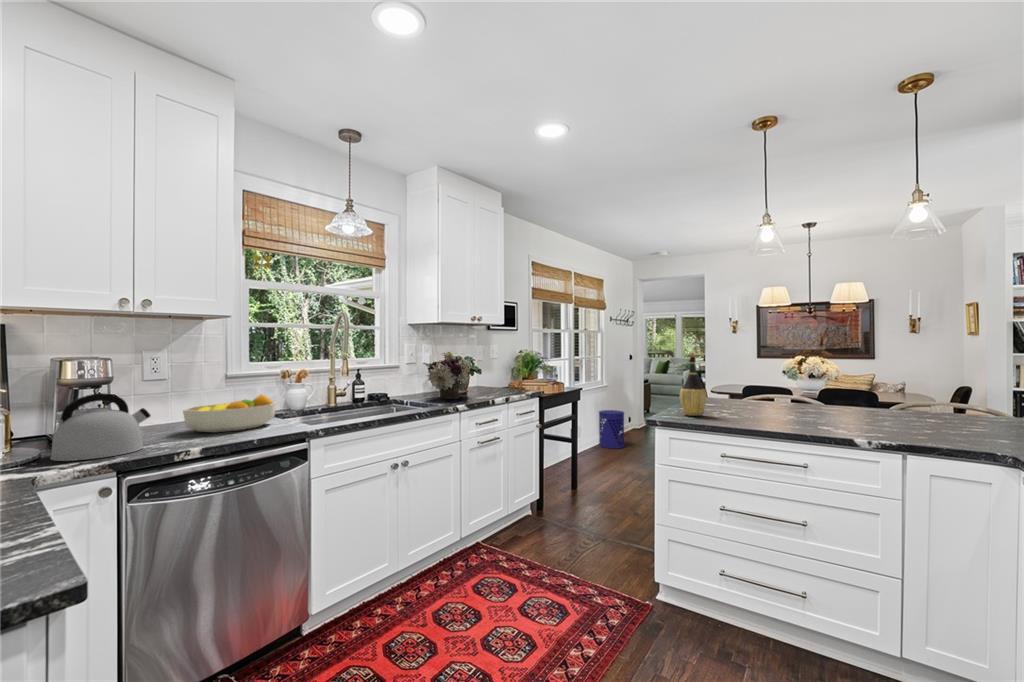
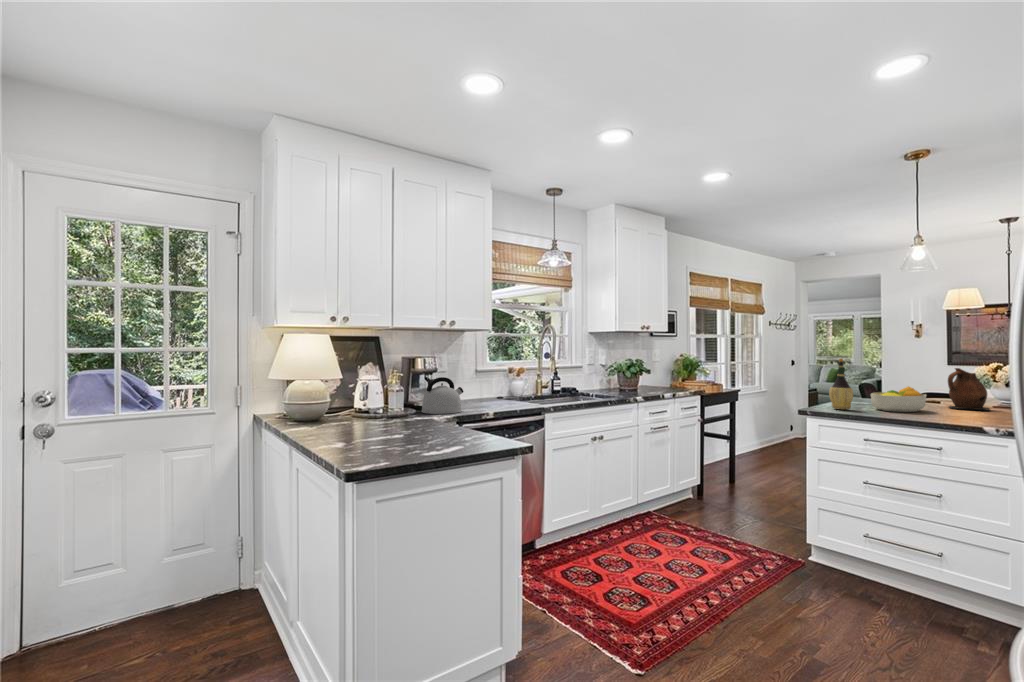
flower arrangement: present [427,351,471,399] -> none [607,354,643,394]
ceramic pitcher: none [790,362,837,410] -> present [948,368,990,411]
fruit bowl: present [183,394,277,433] -> present [871,387,926,412]
waste bin: present [599,410,625,449] -> none [757,416,786,454]

